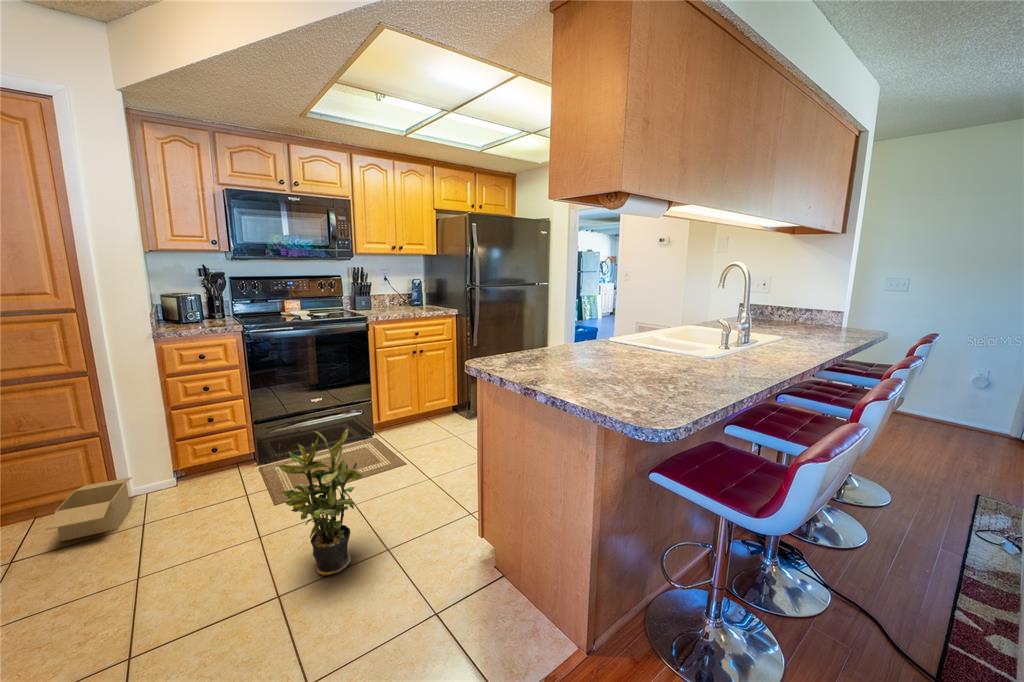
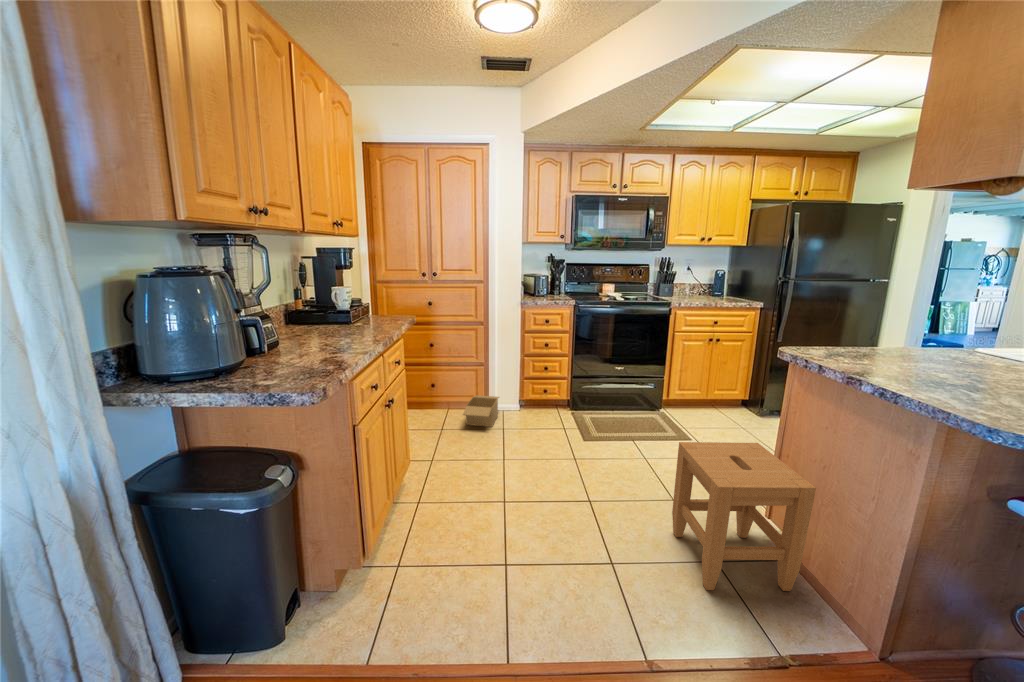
potted plant: present [278,429,362,576] -> none [604,385,665,504]
stool: none [372,464,499,652] -> present [672,442,816,591]

